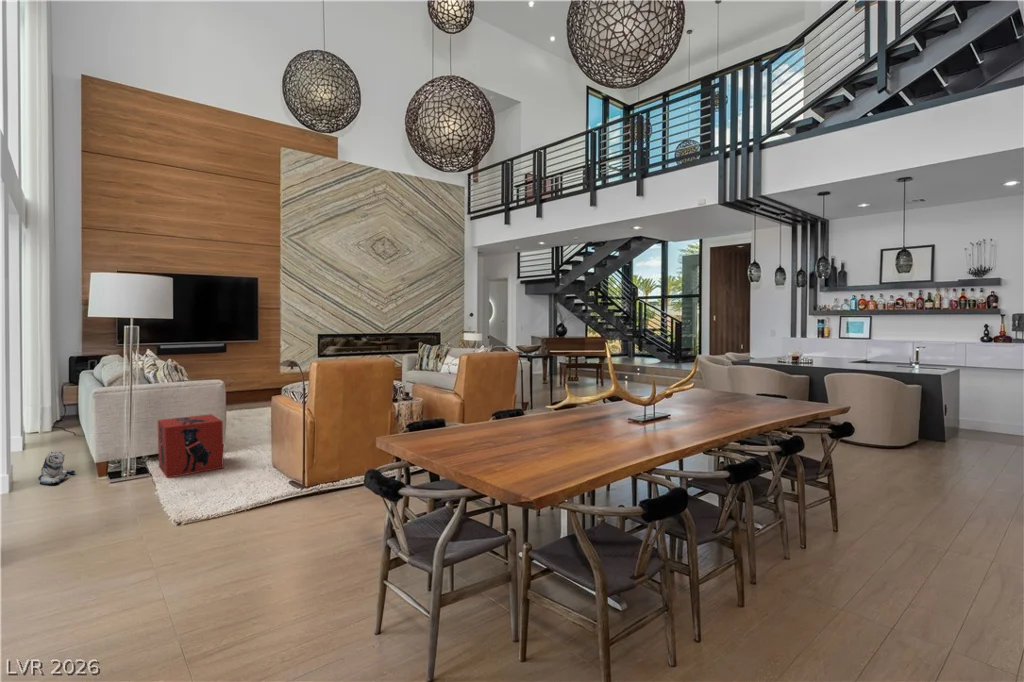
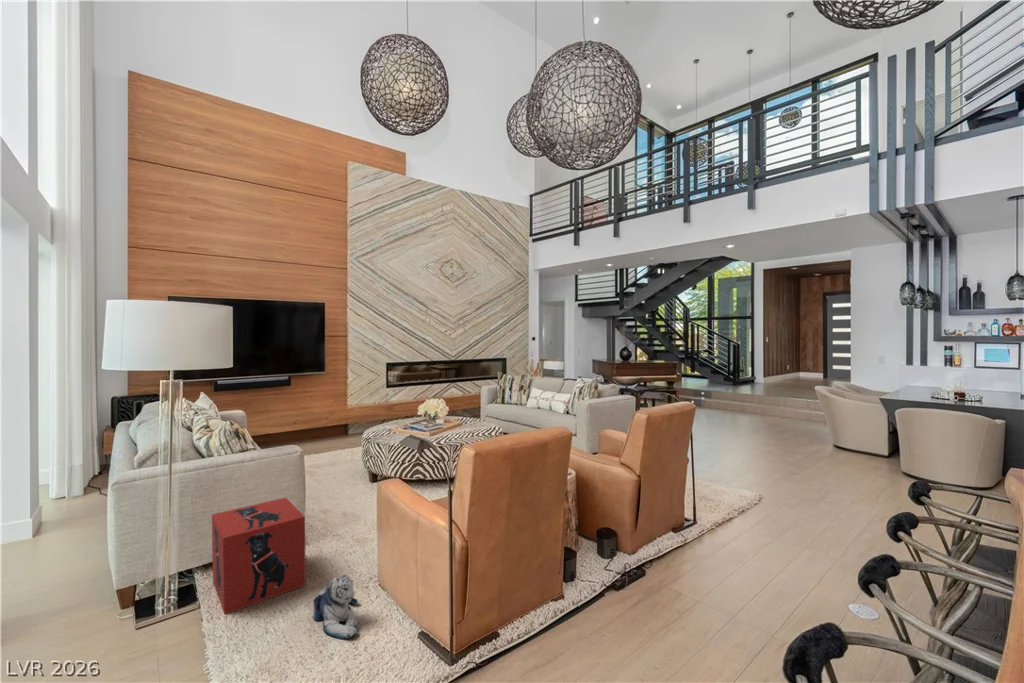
plush toy: present [39,452,75,485] -> present [313,575,358,639]

